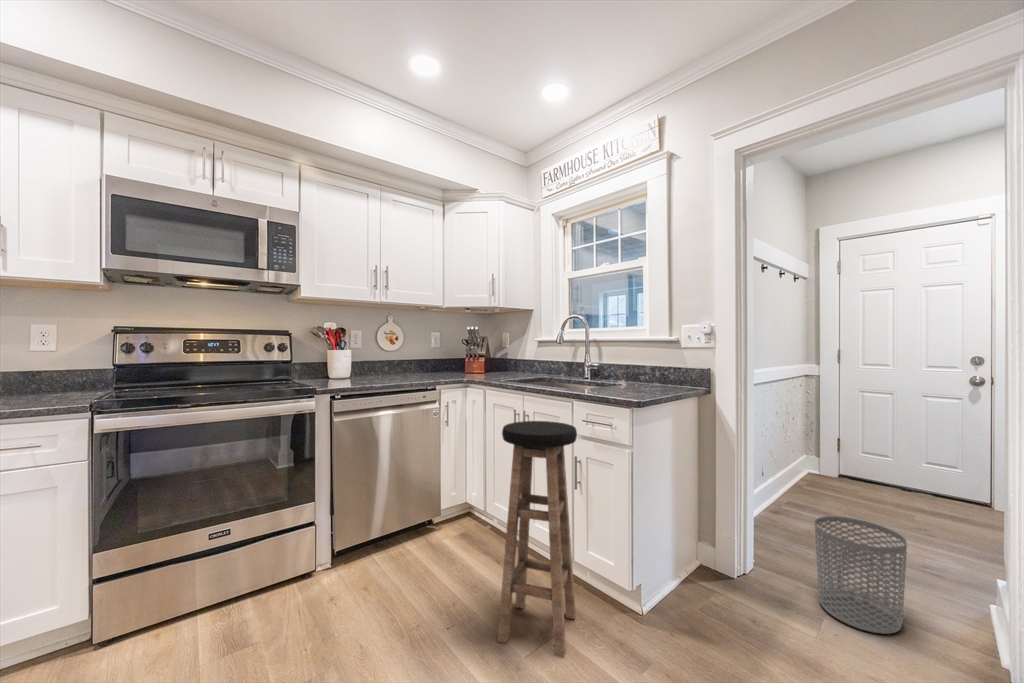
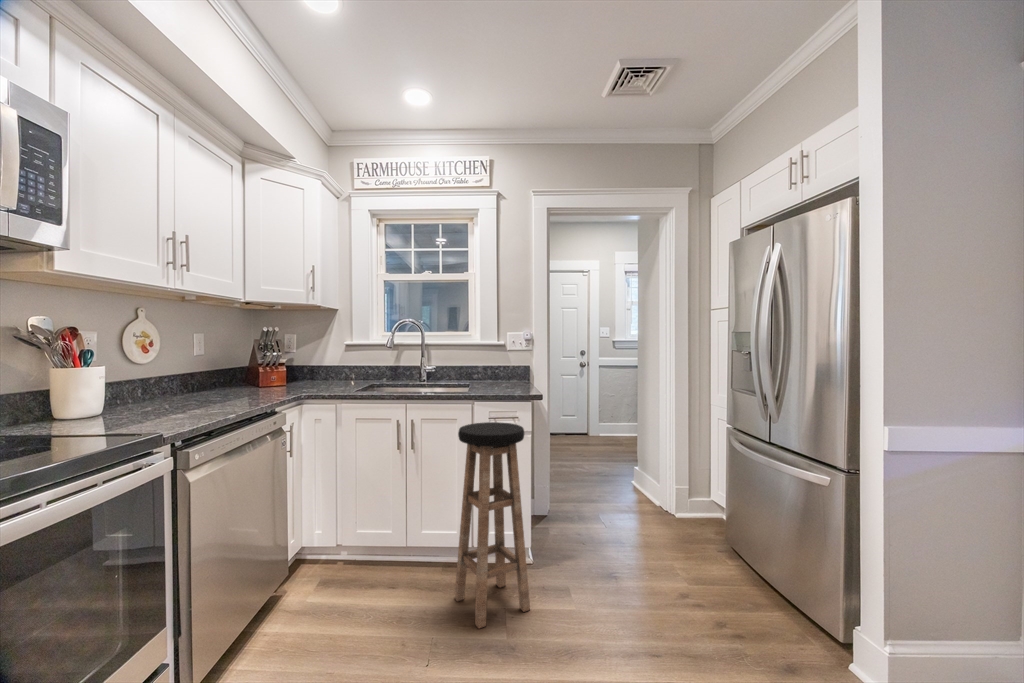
waste bin: present [815,516,907,634] -> none [594,455,638,517]

